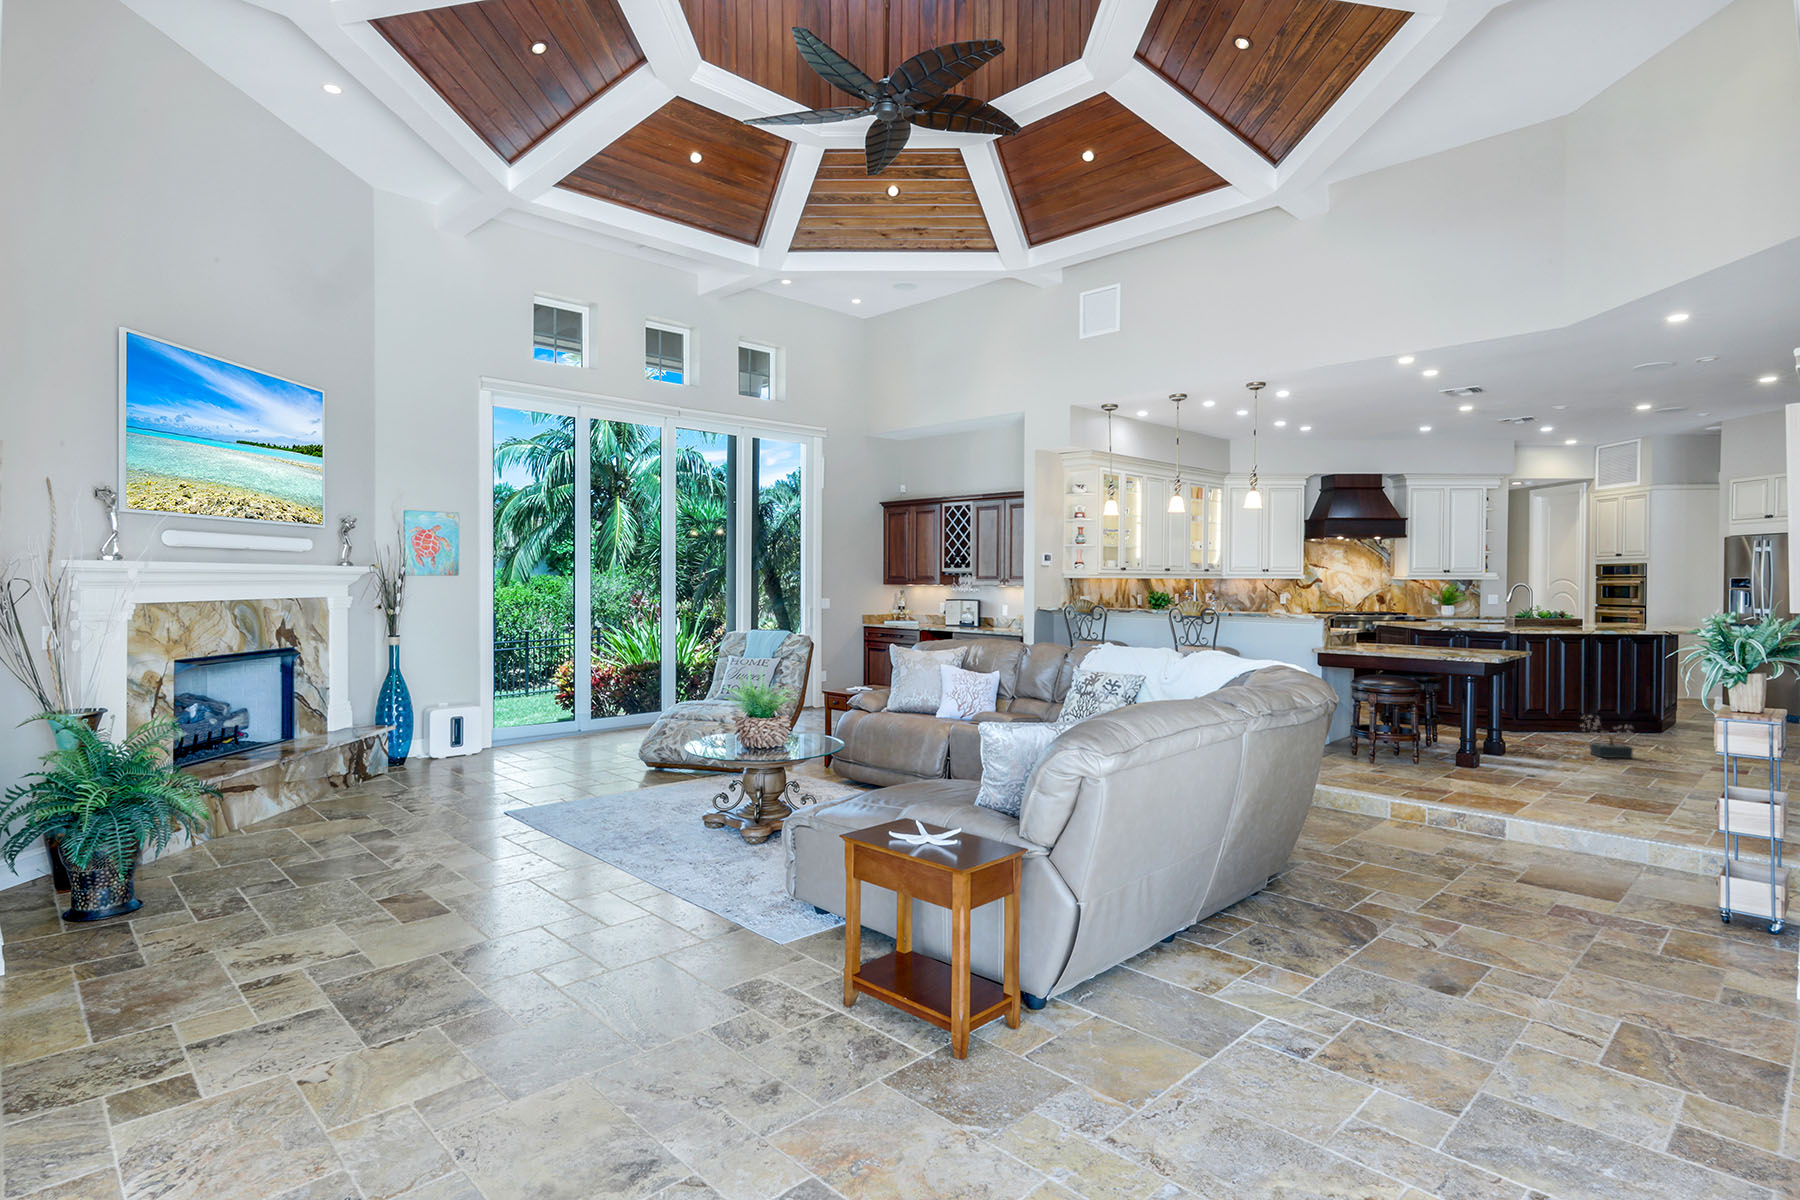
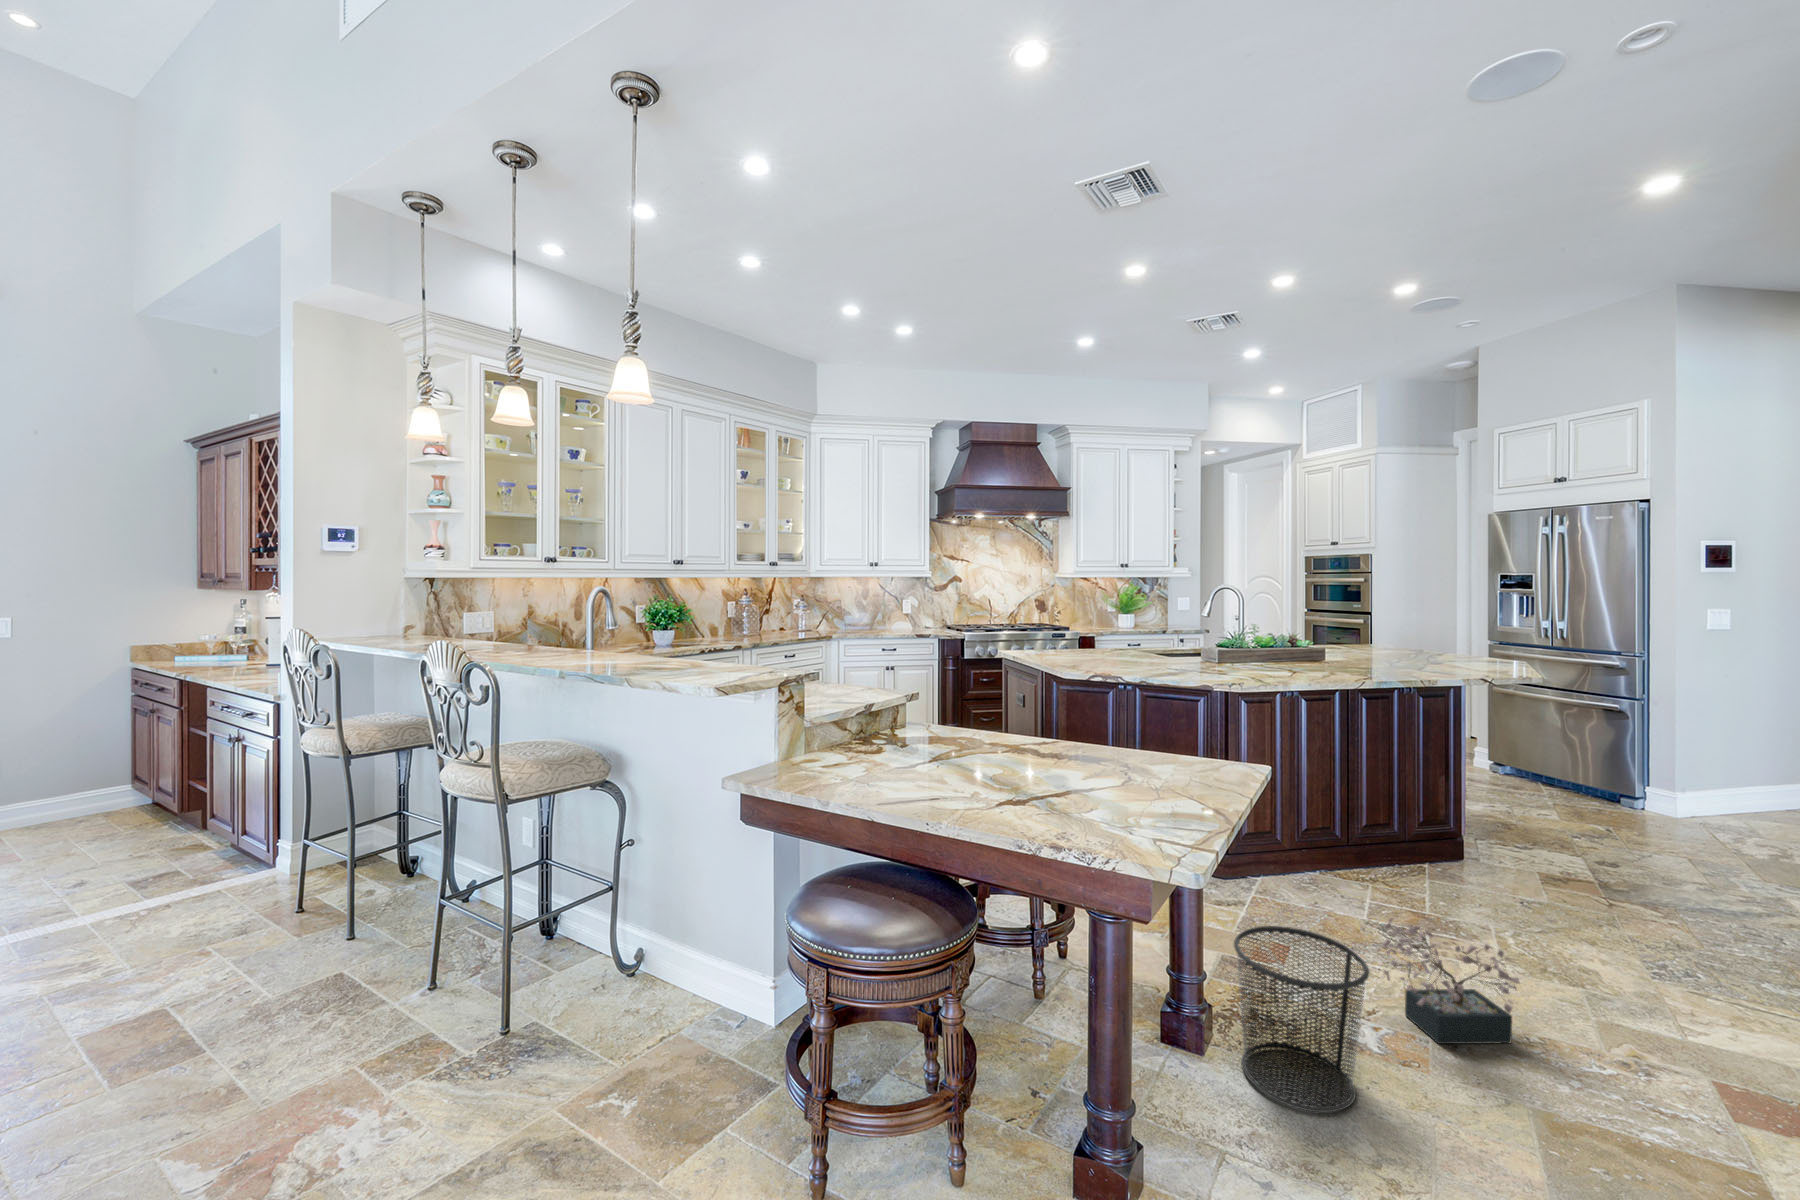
trash can: none [1512,710,1564,762] -> present [1234,926,1370,1112]

